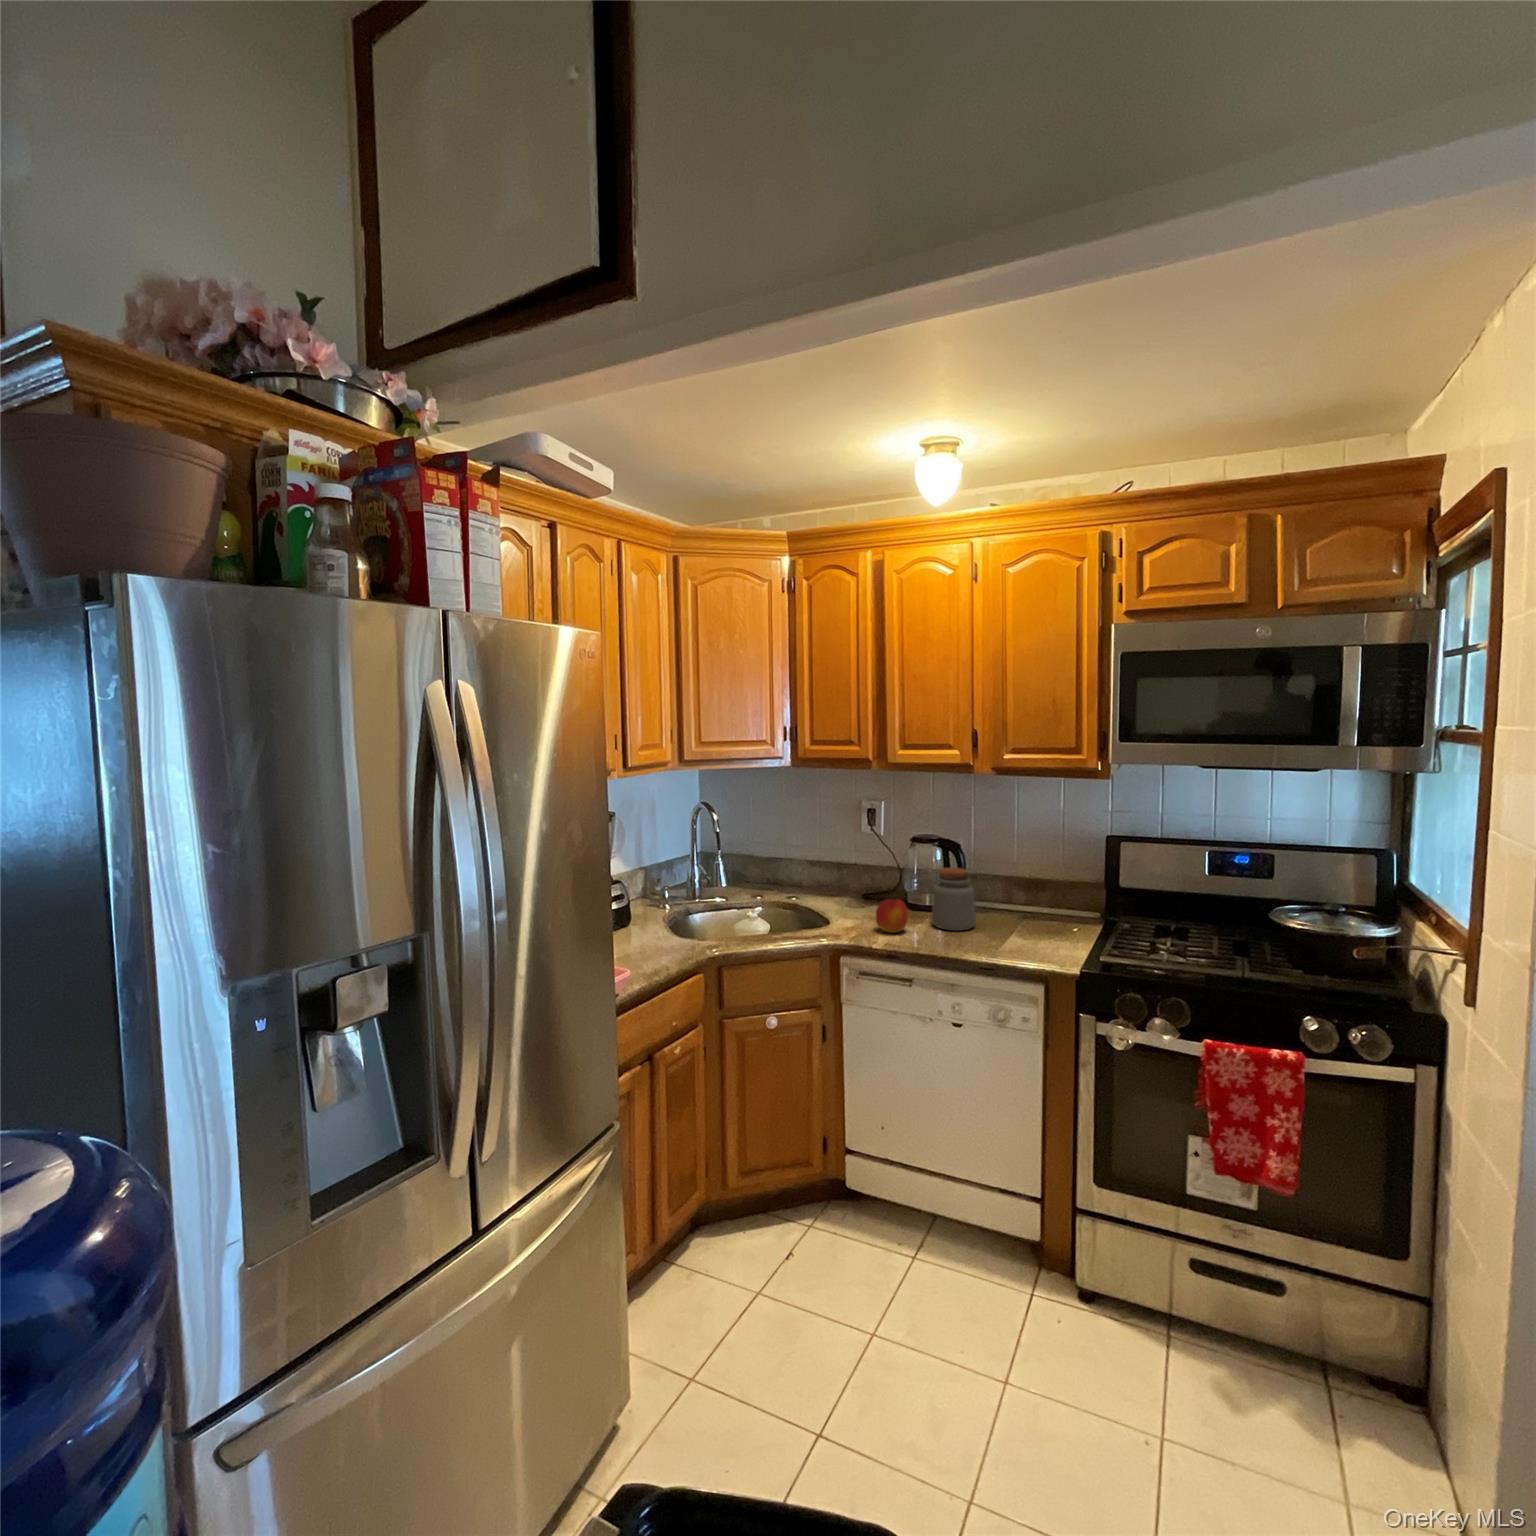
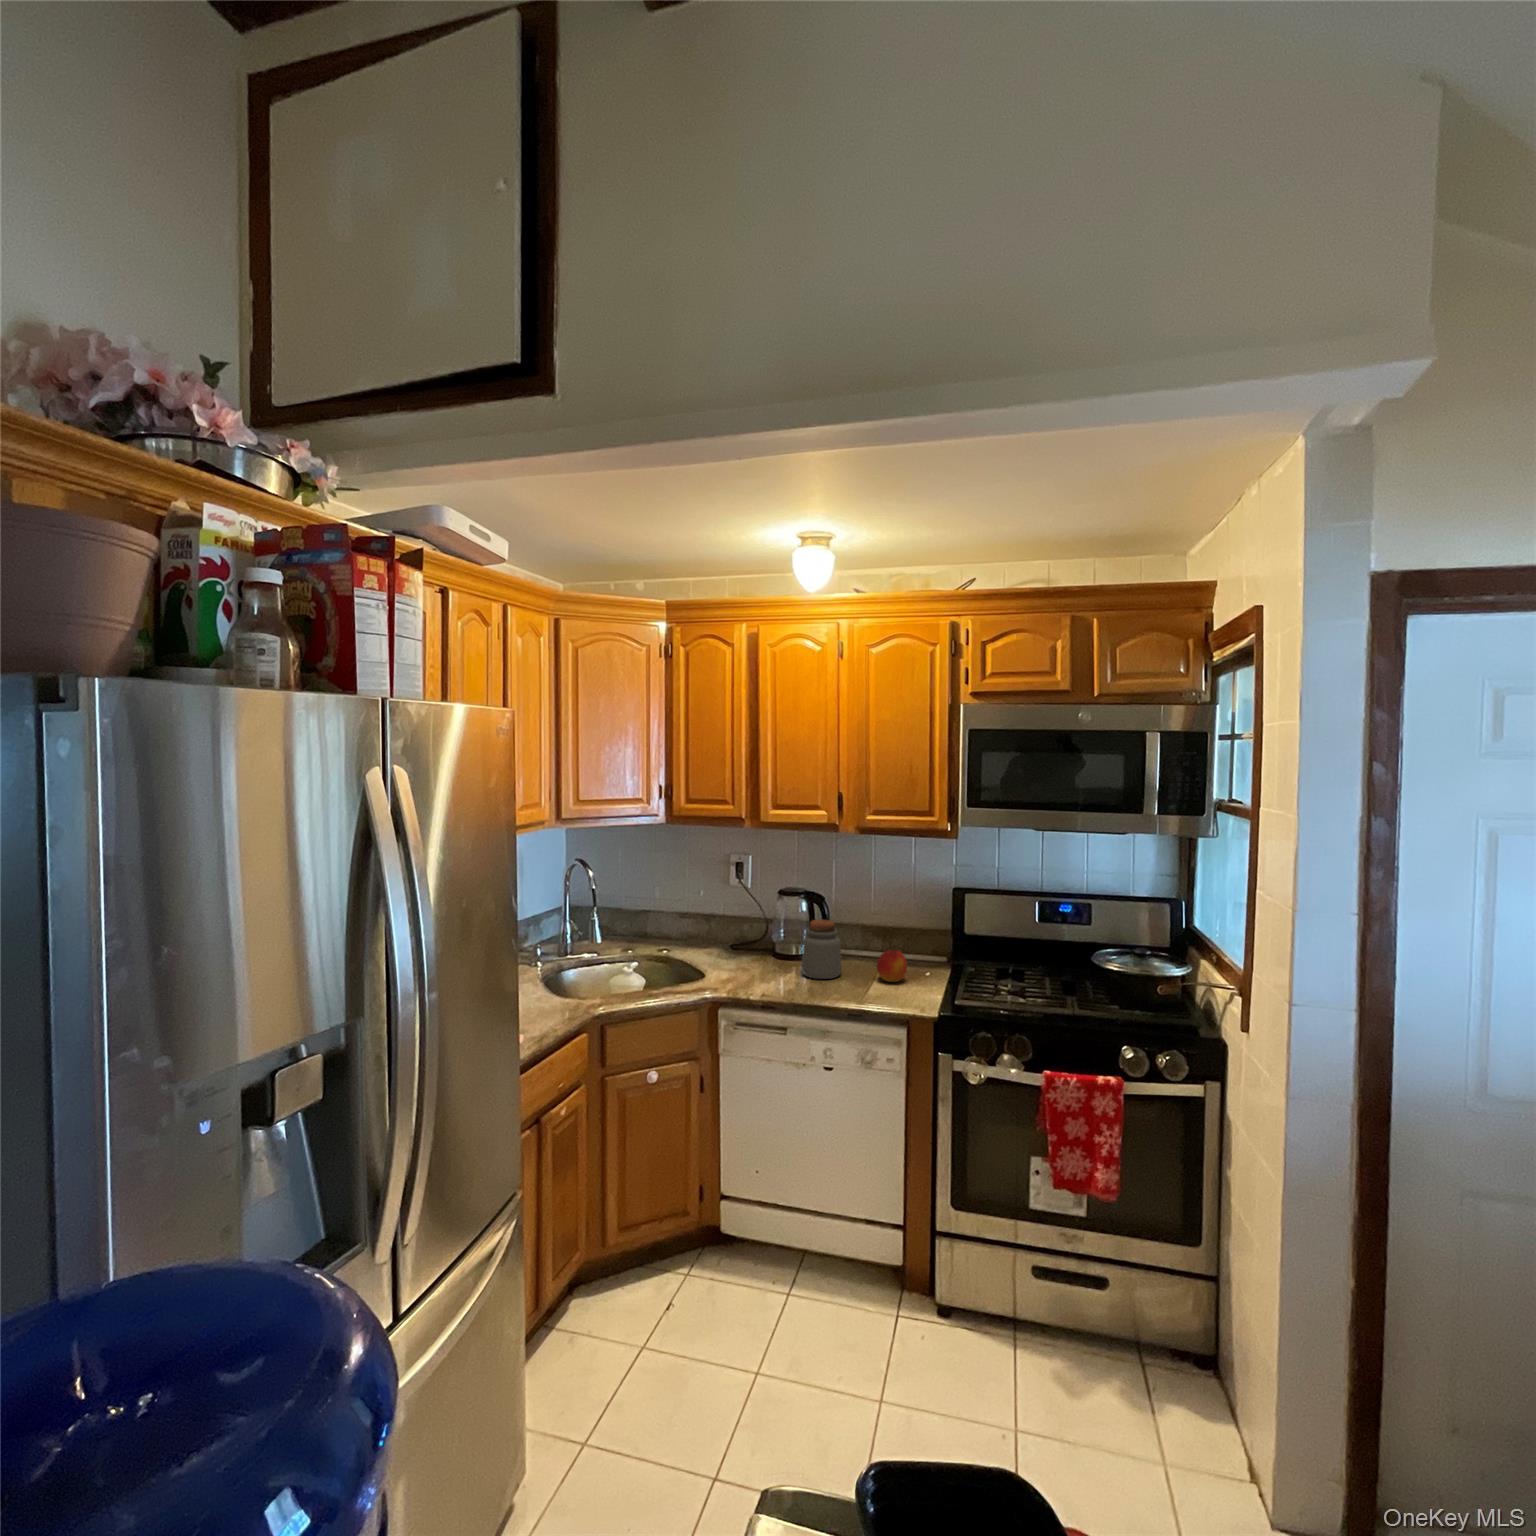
apple: present [876,899,908,933] -> present [877,950,907,982]

